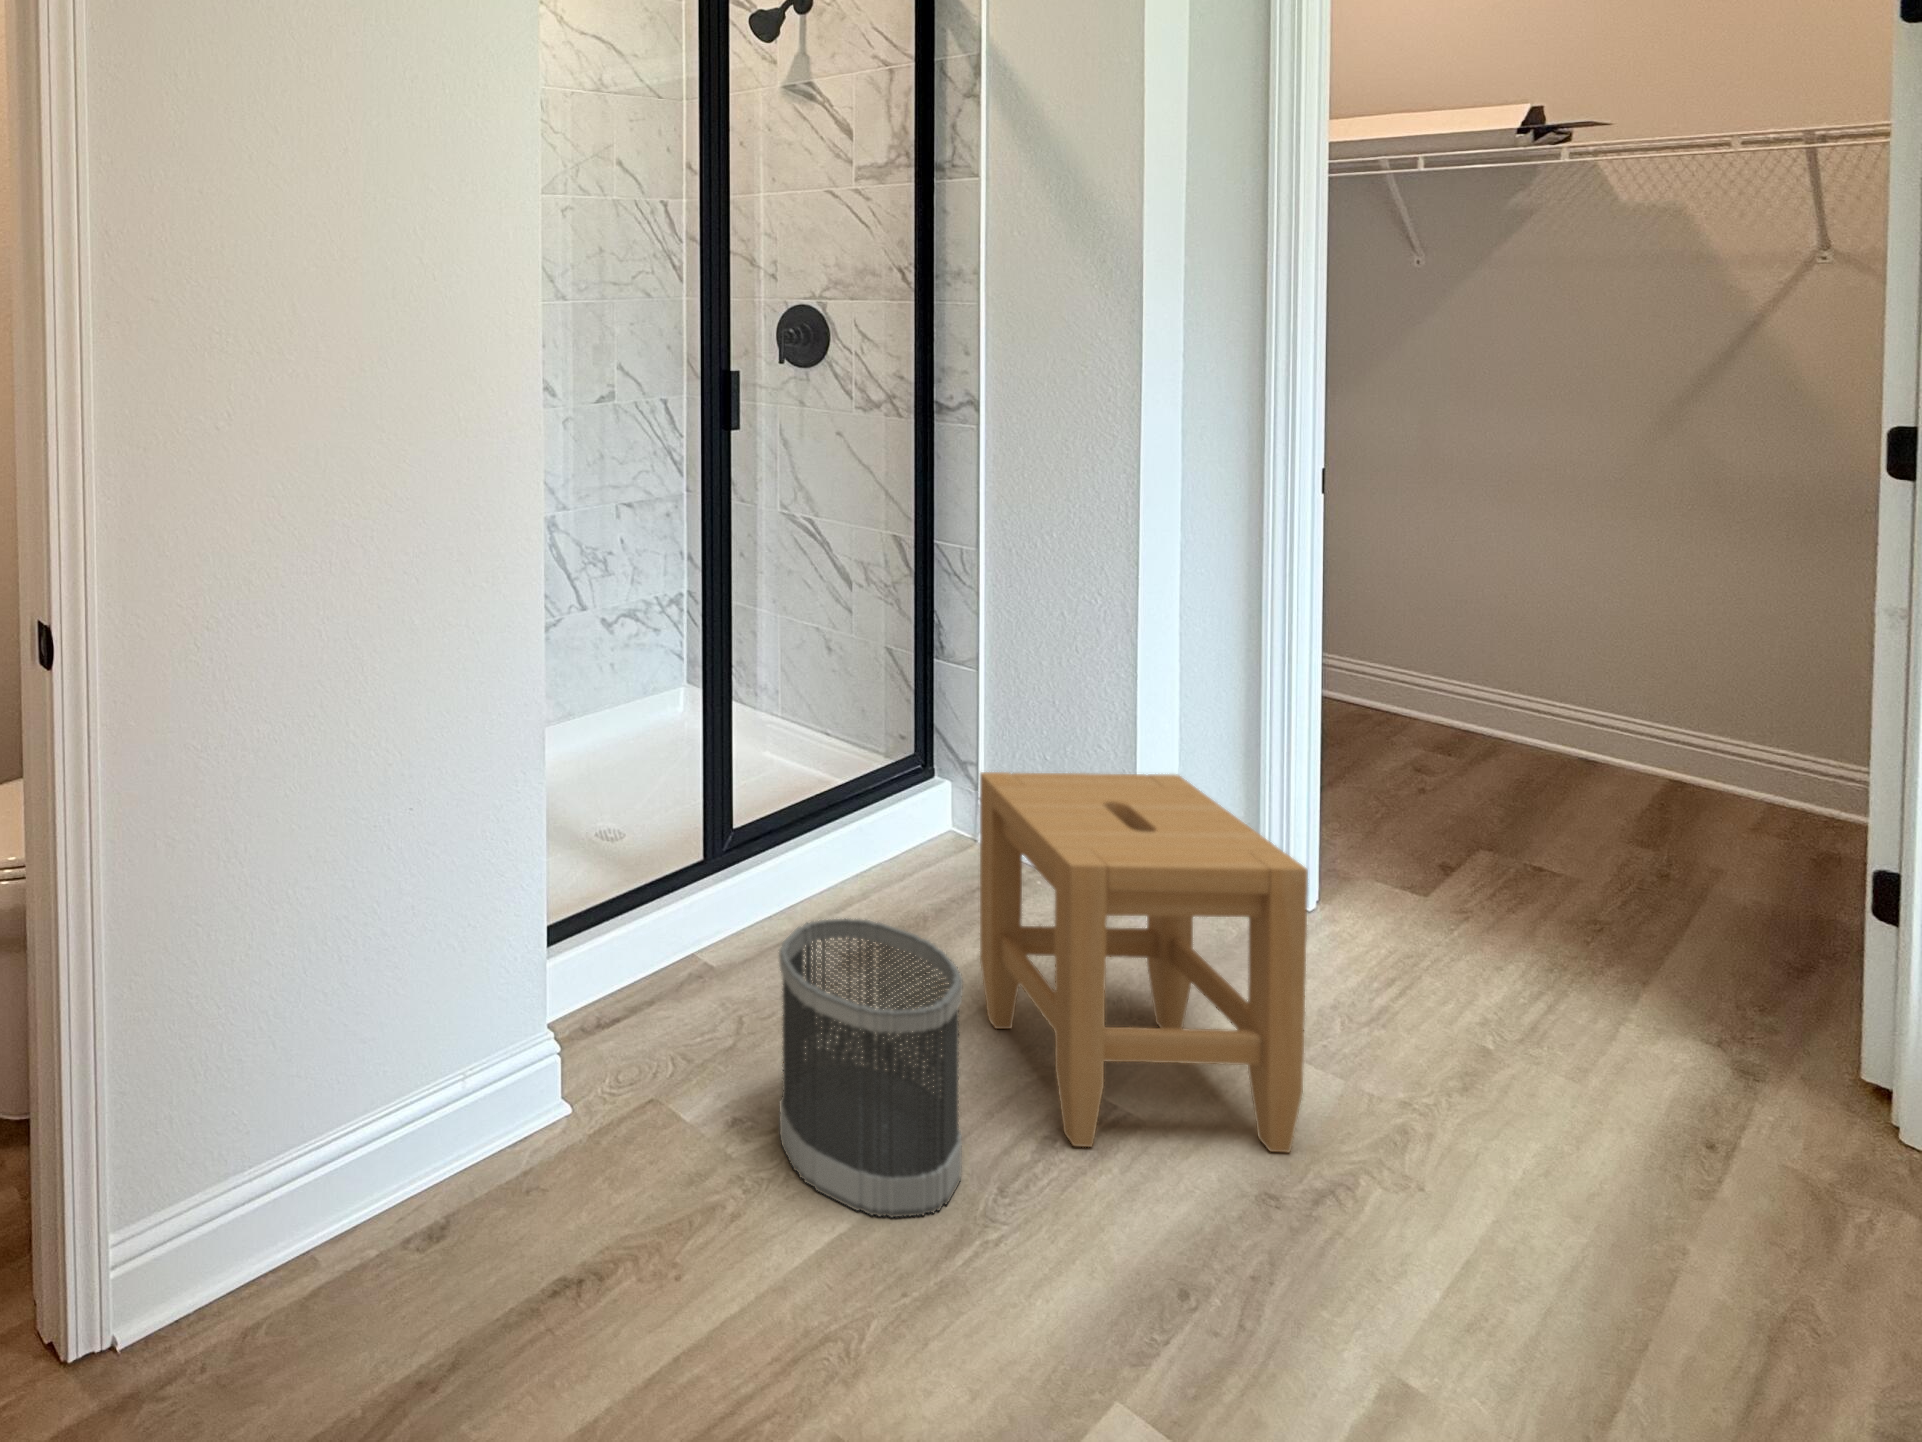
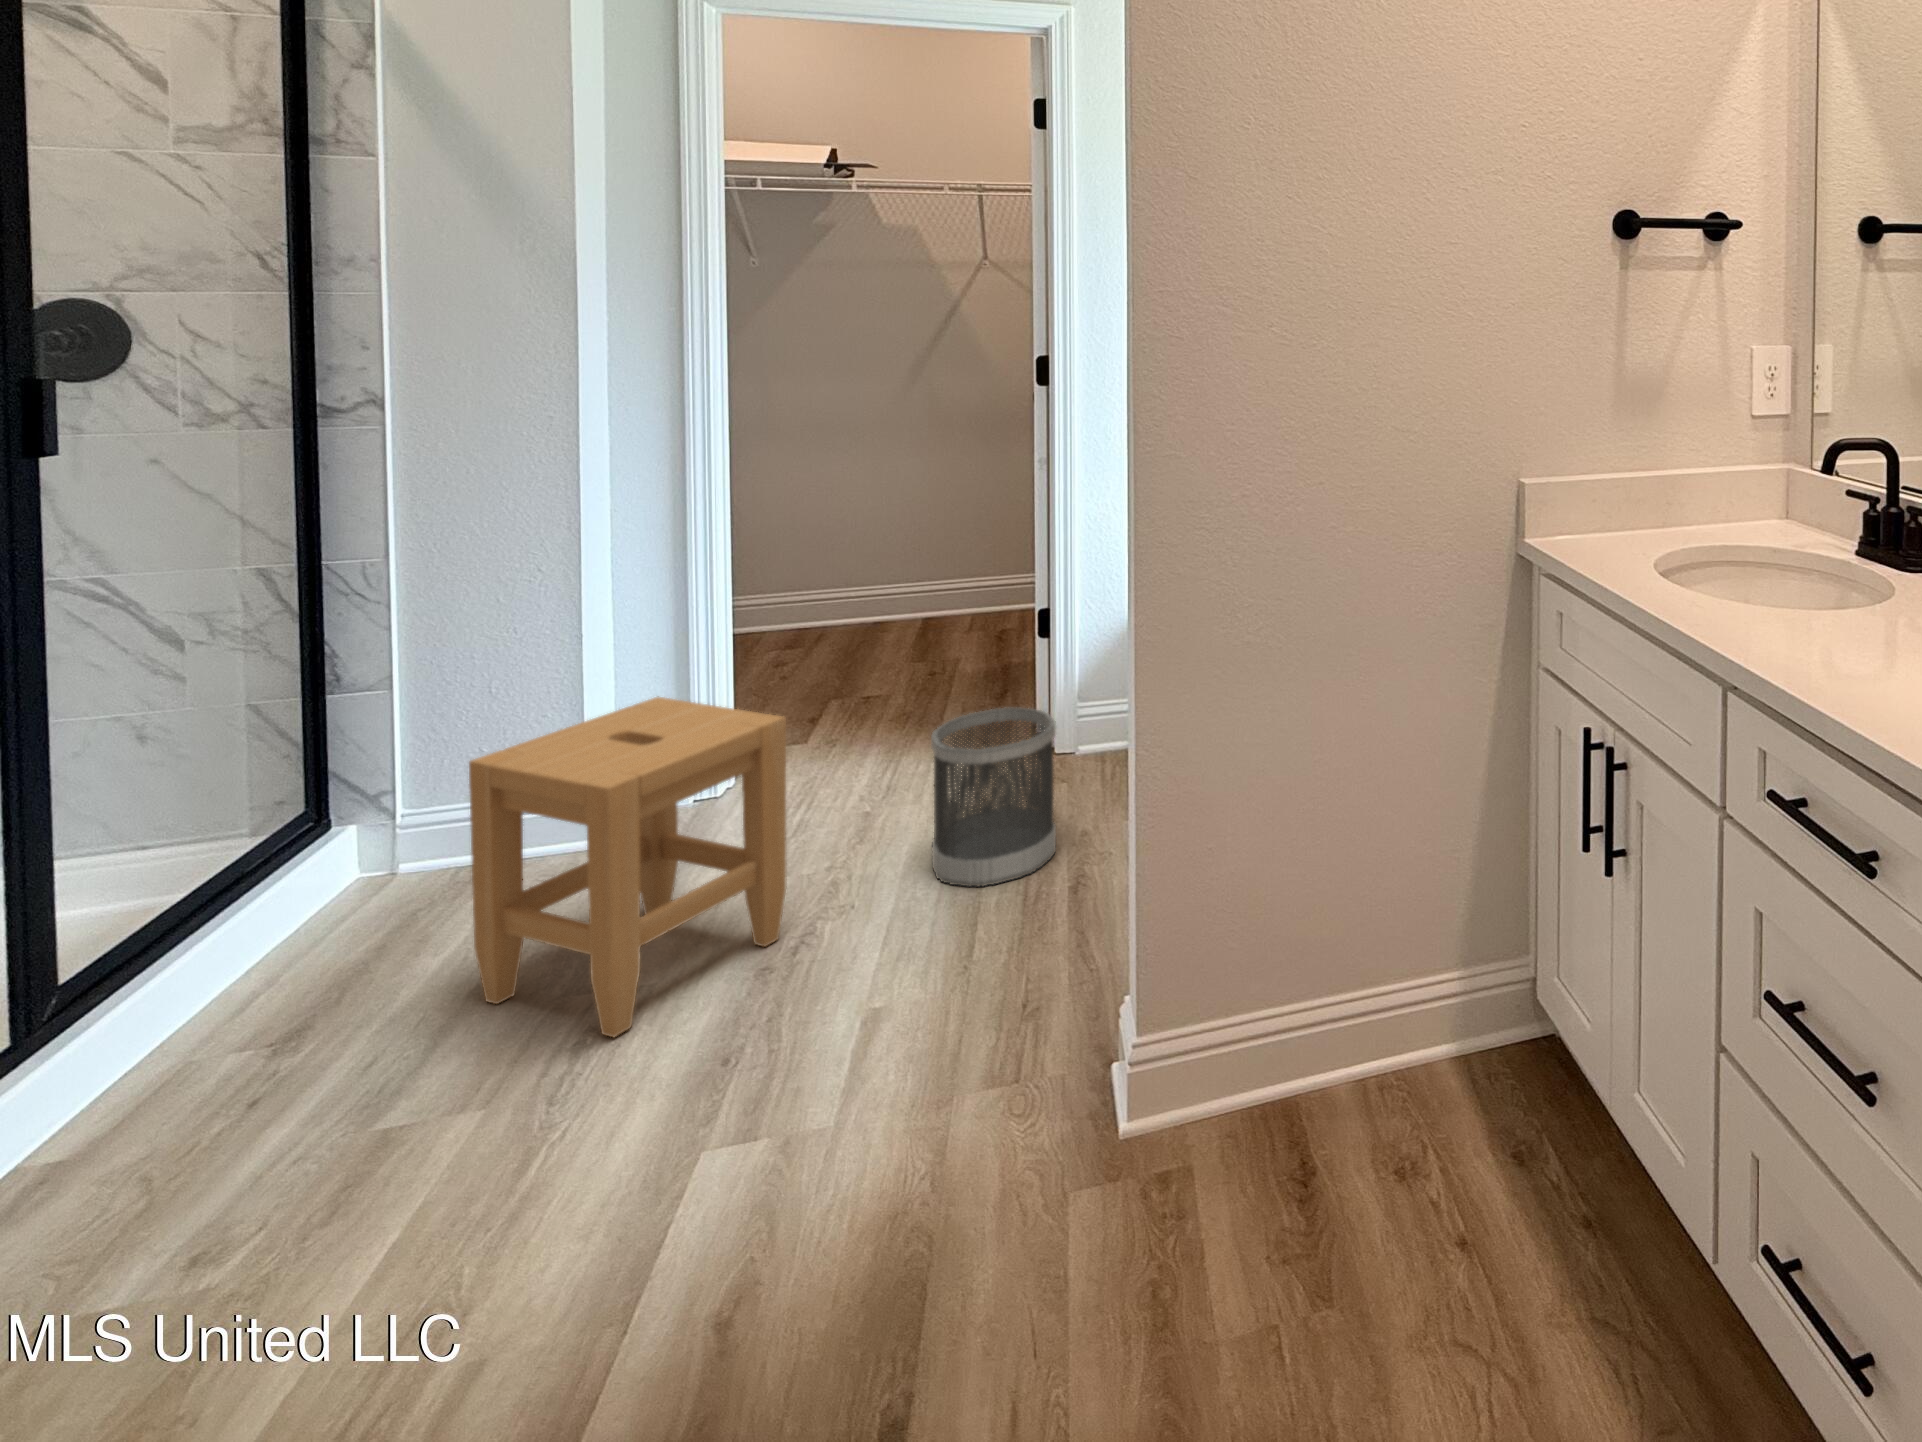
wastebasket: present [779,918,963,1218] -> present [931,708,1056,886]

